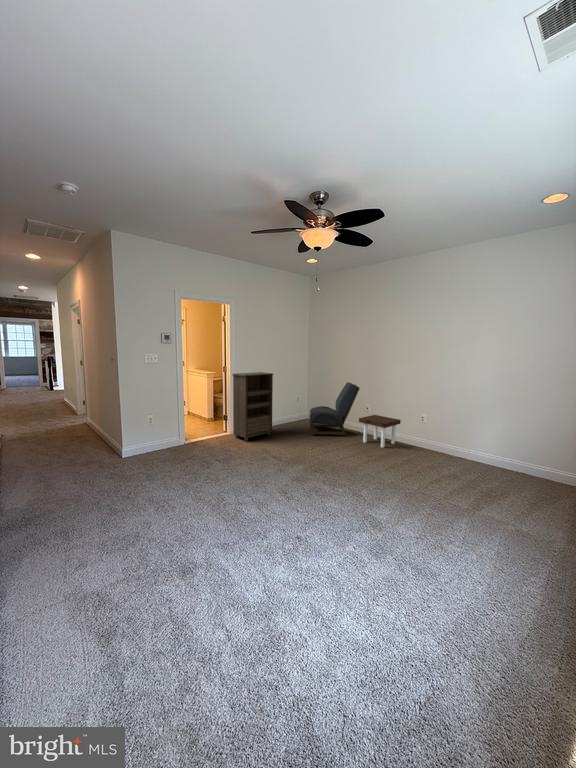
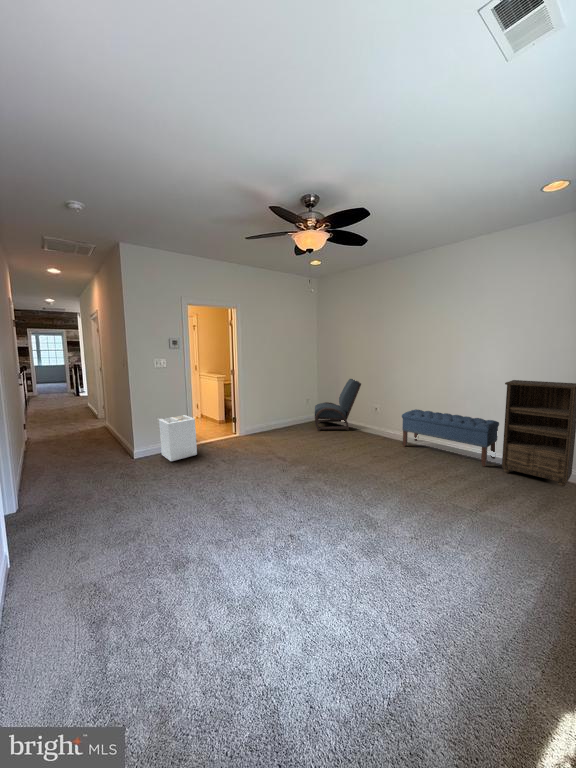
bookshelf: present [232,372,273,441] -> present [502,380,576,486]
laundry hamper: none [146,414,186,463] -> present [159,415,197,461]
side table: present [359,415,401,448] -> none [361,409,402,441]
bench: none [401,416,500,477] -> present [402,409,499,466]

